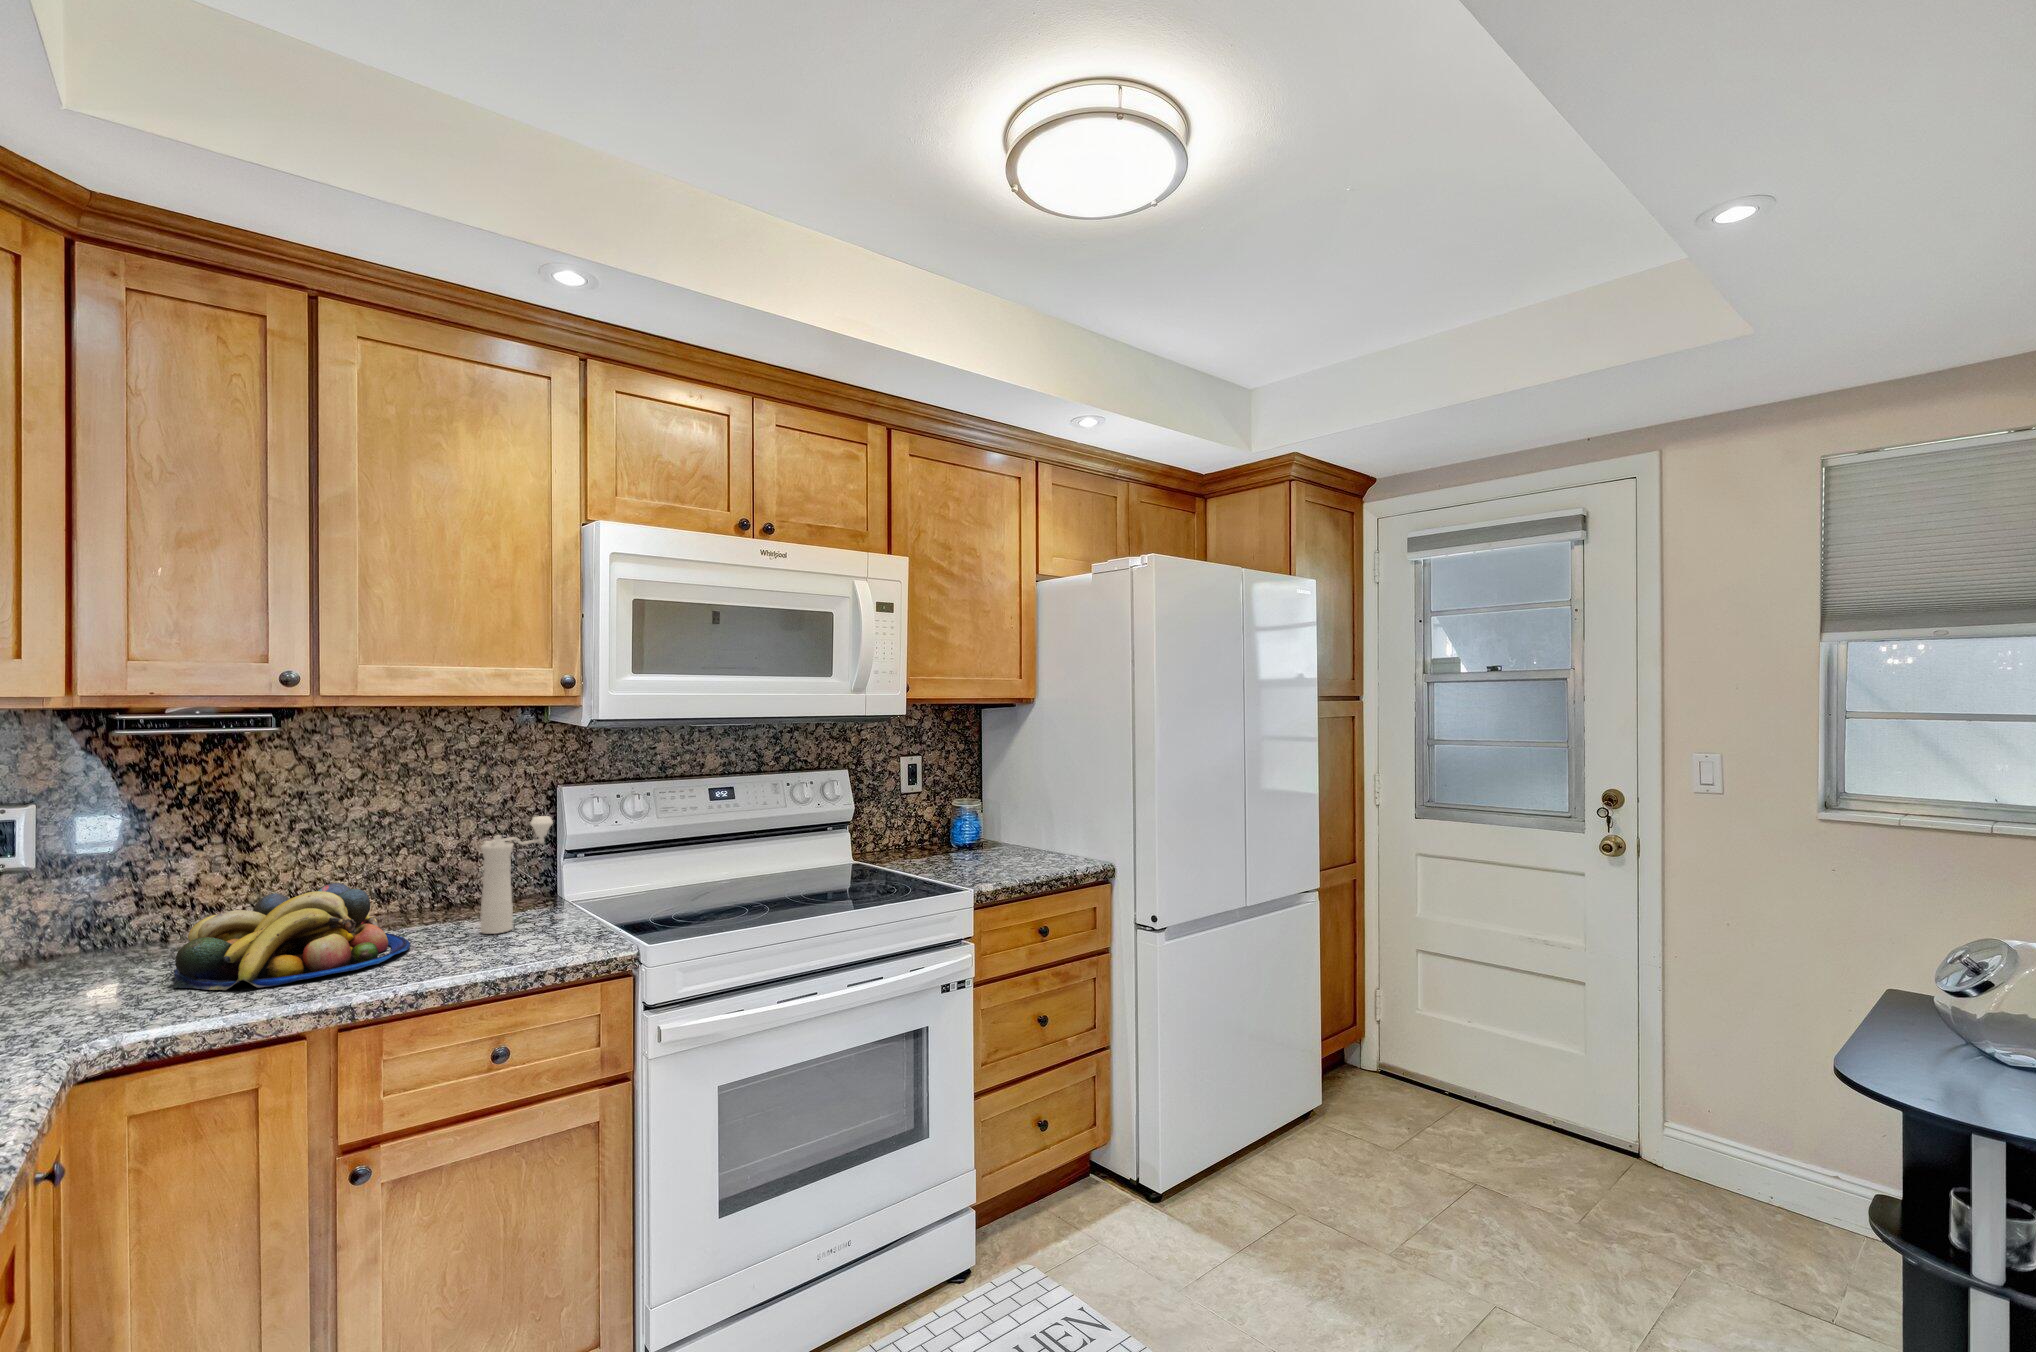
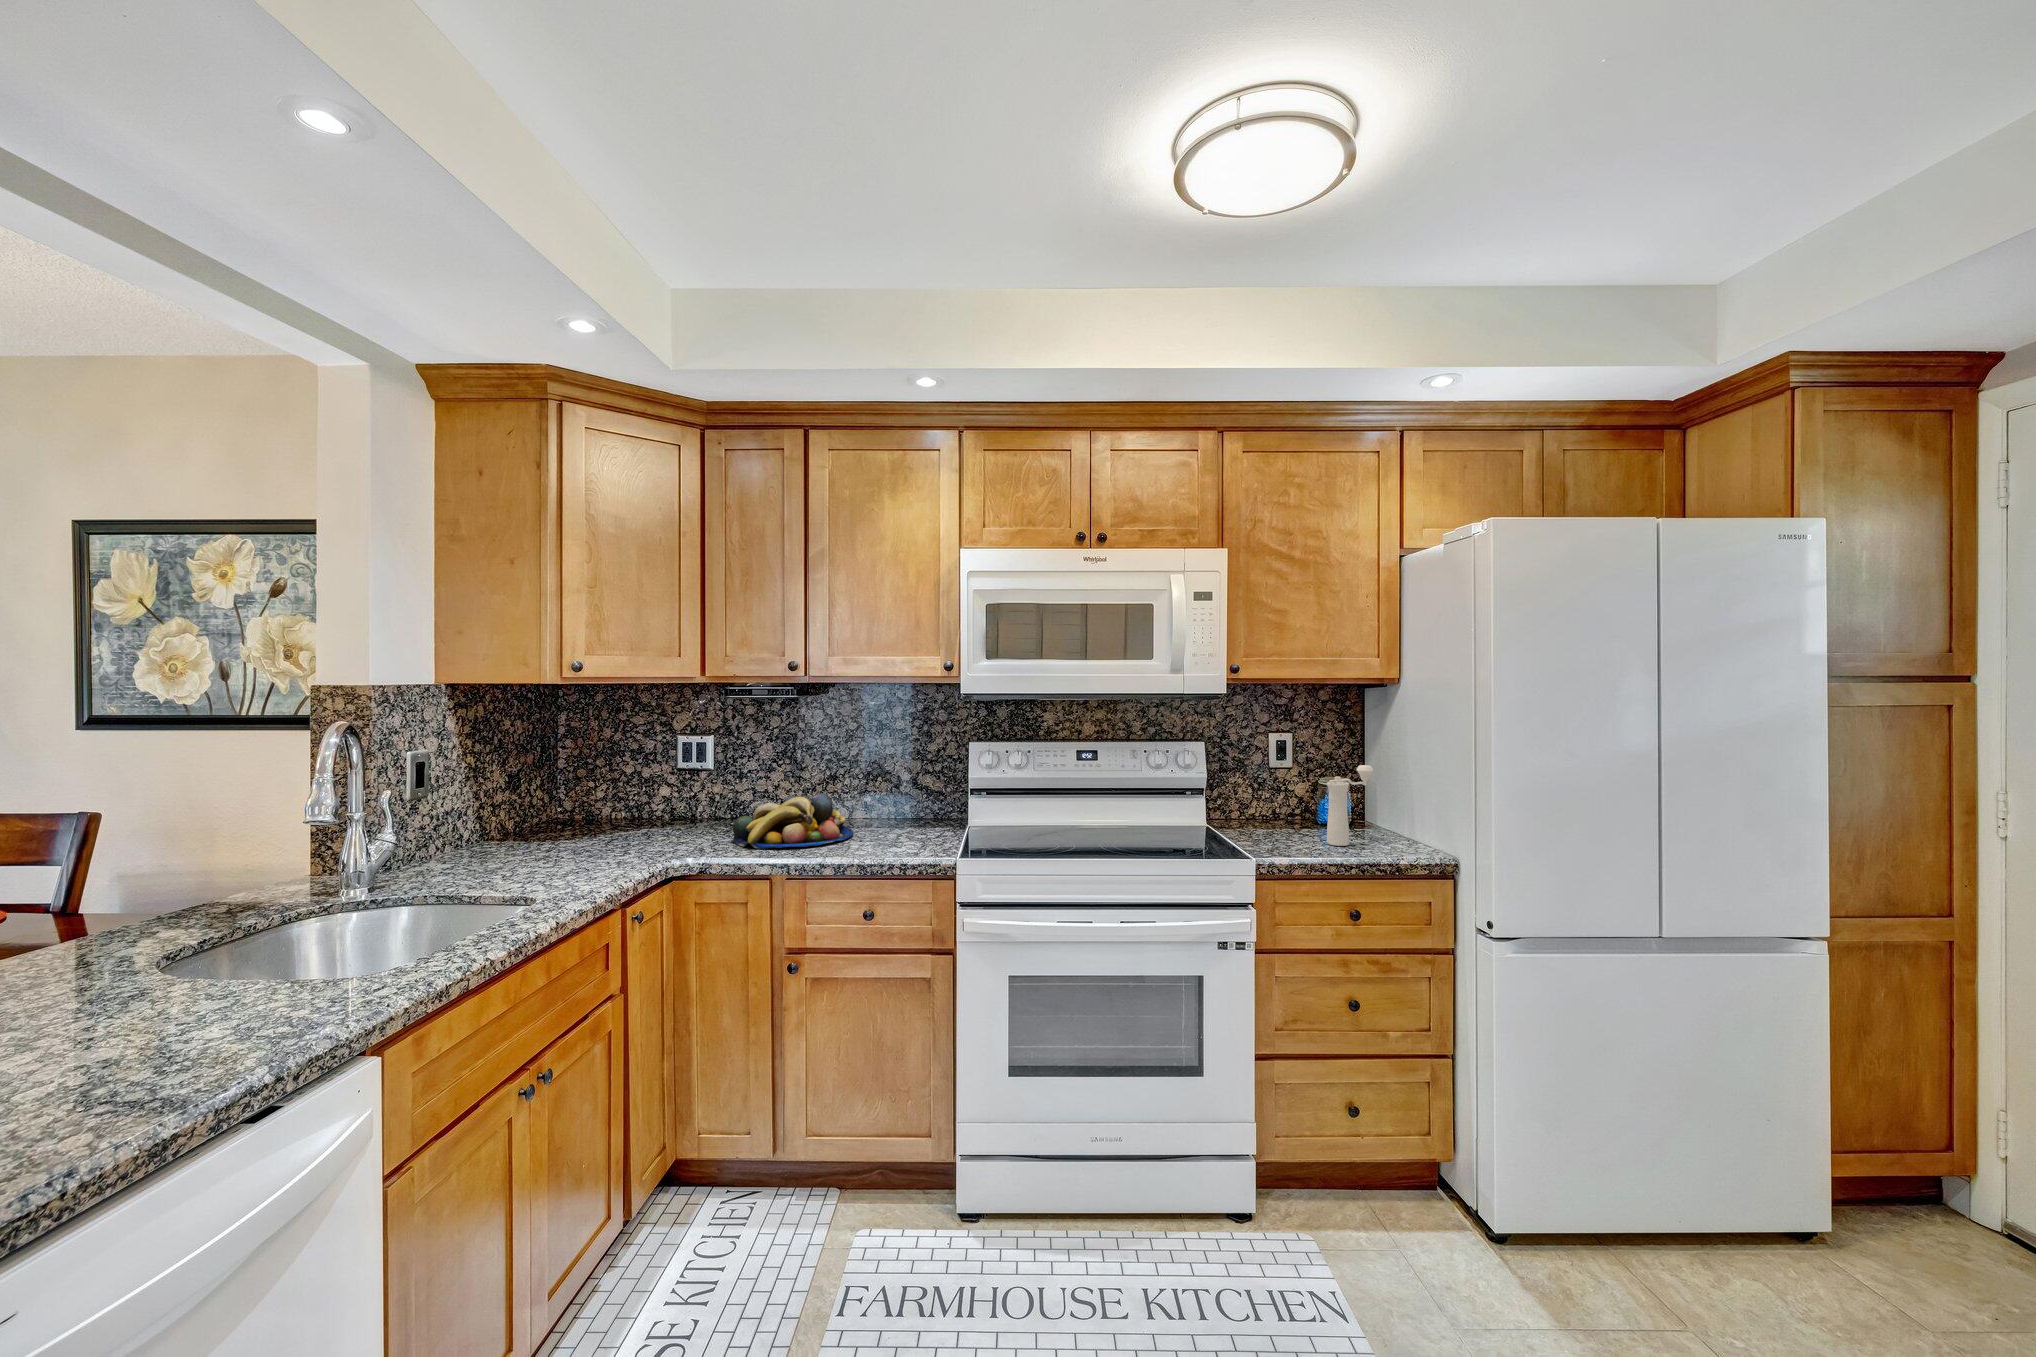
pepper mill: present [480,816,553,934] -> present [1327,765,1373,846]

